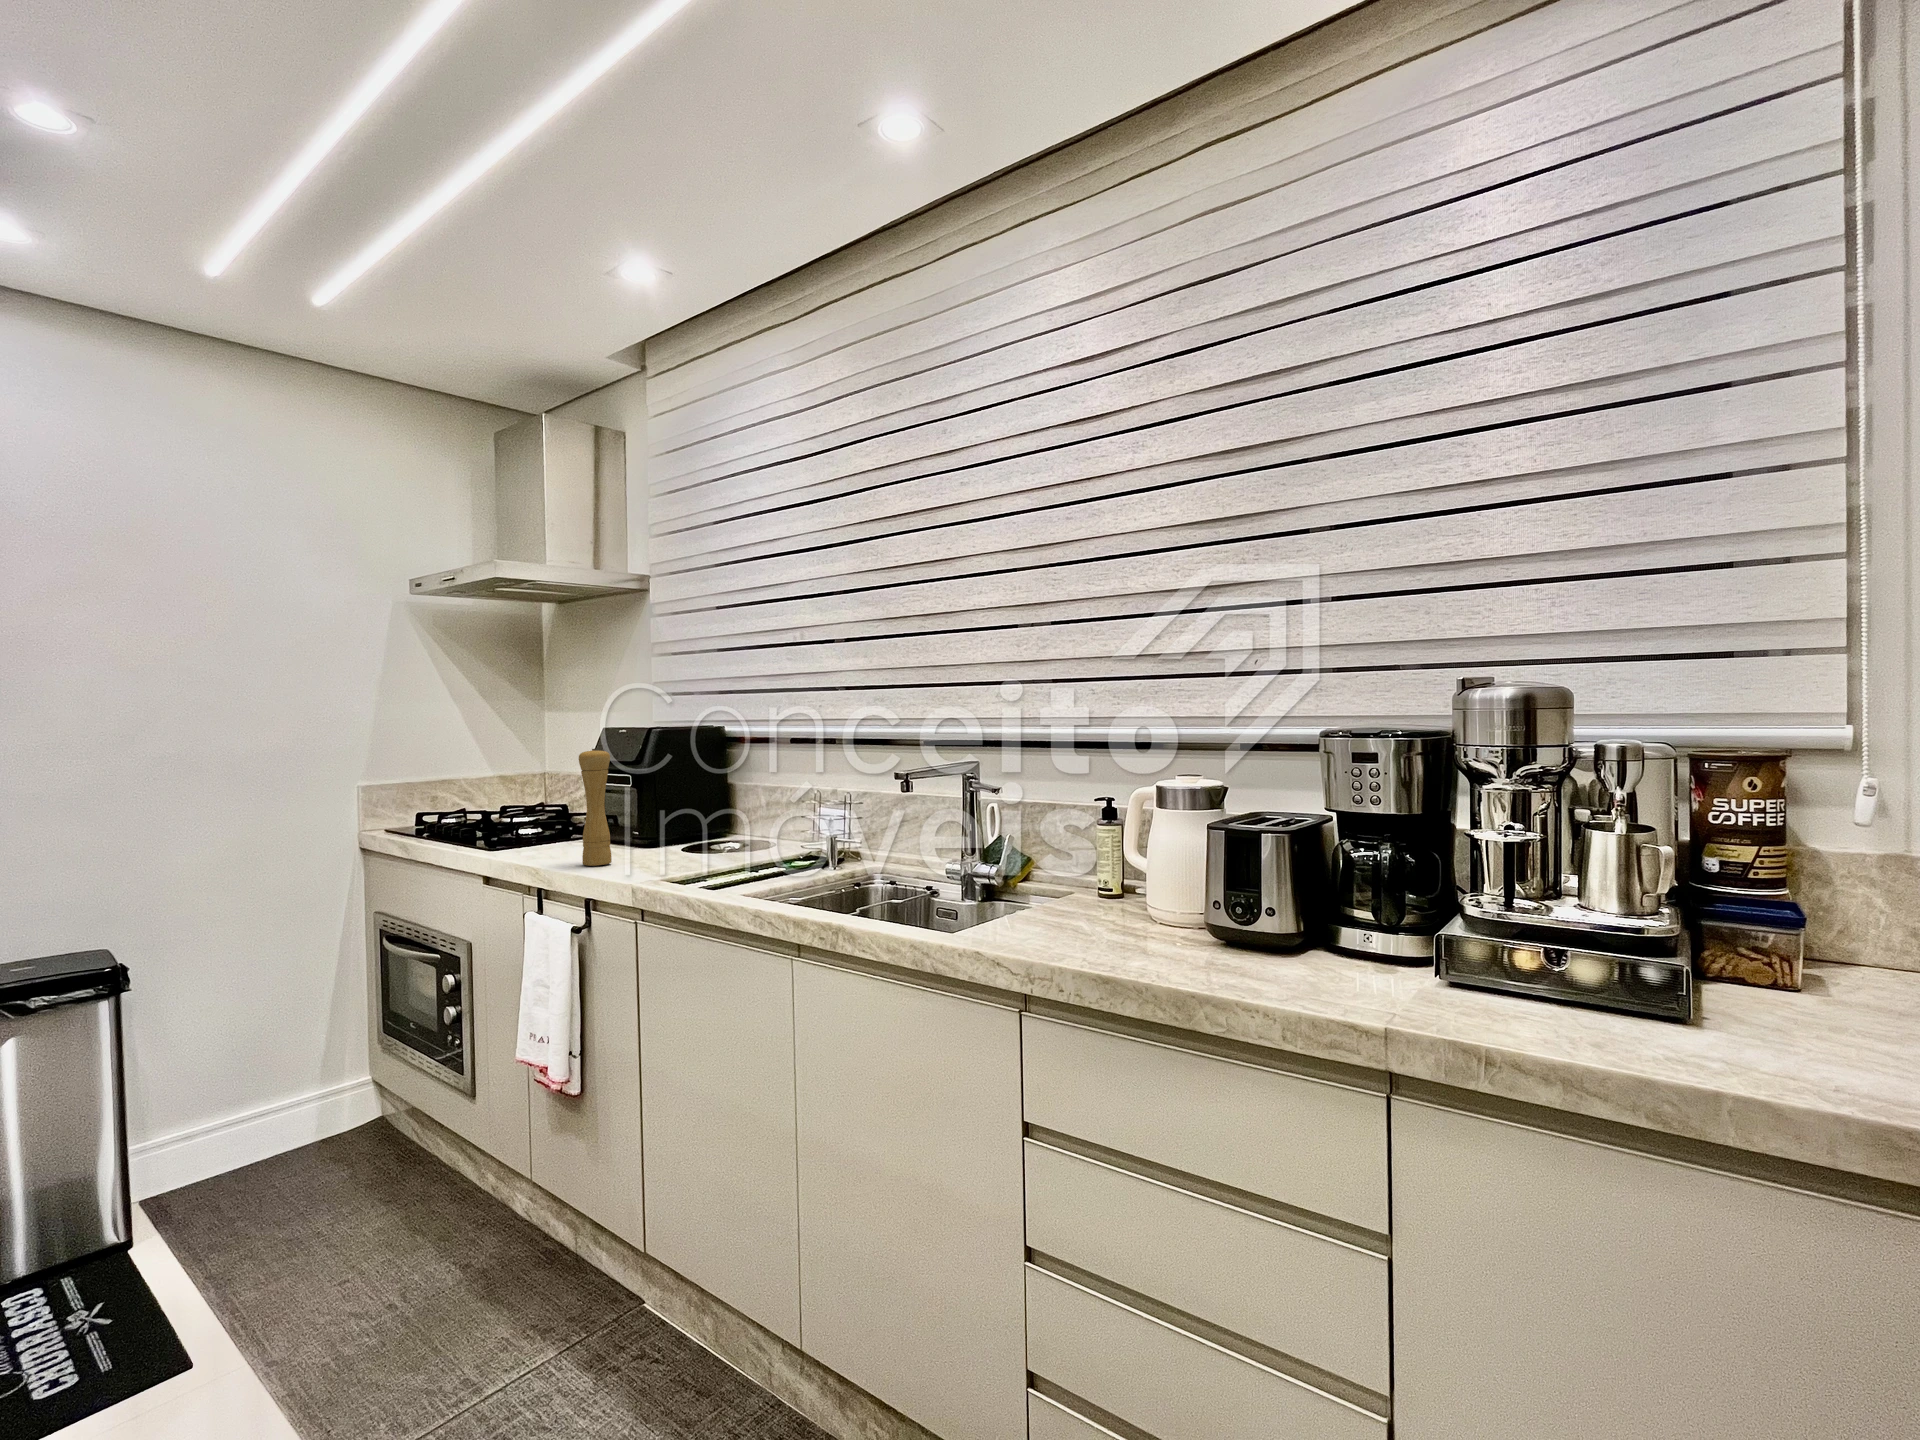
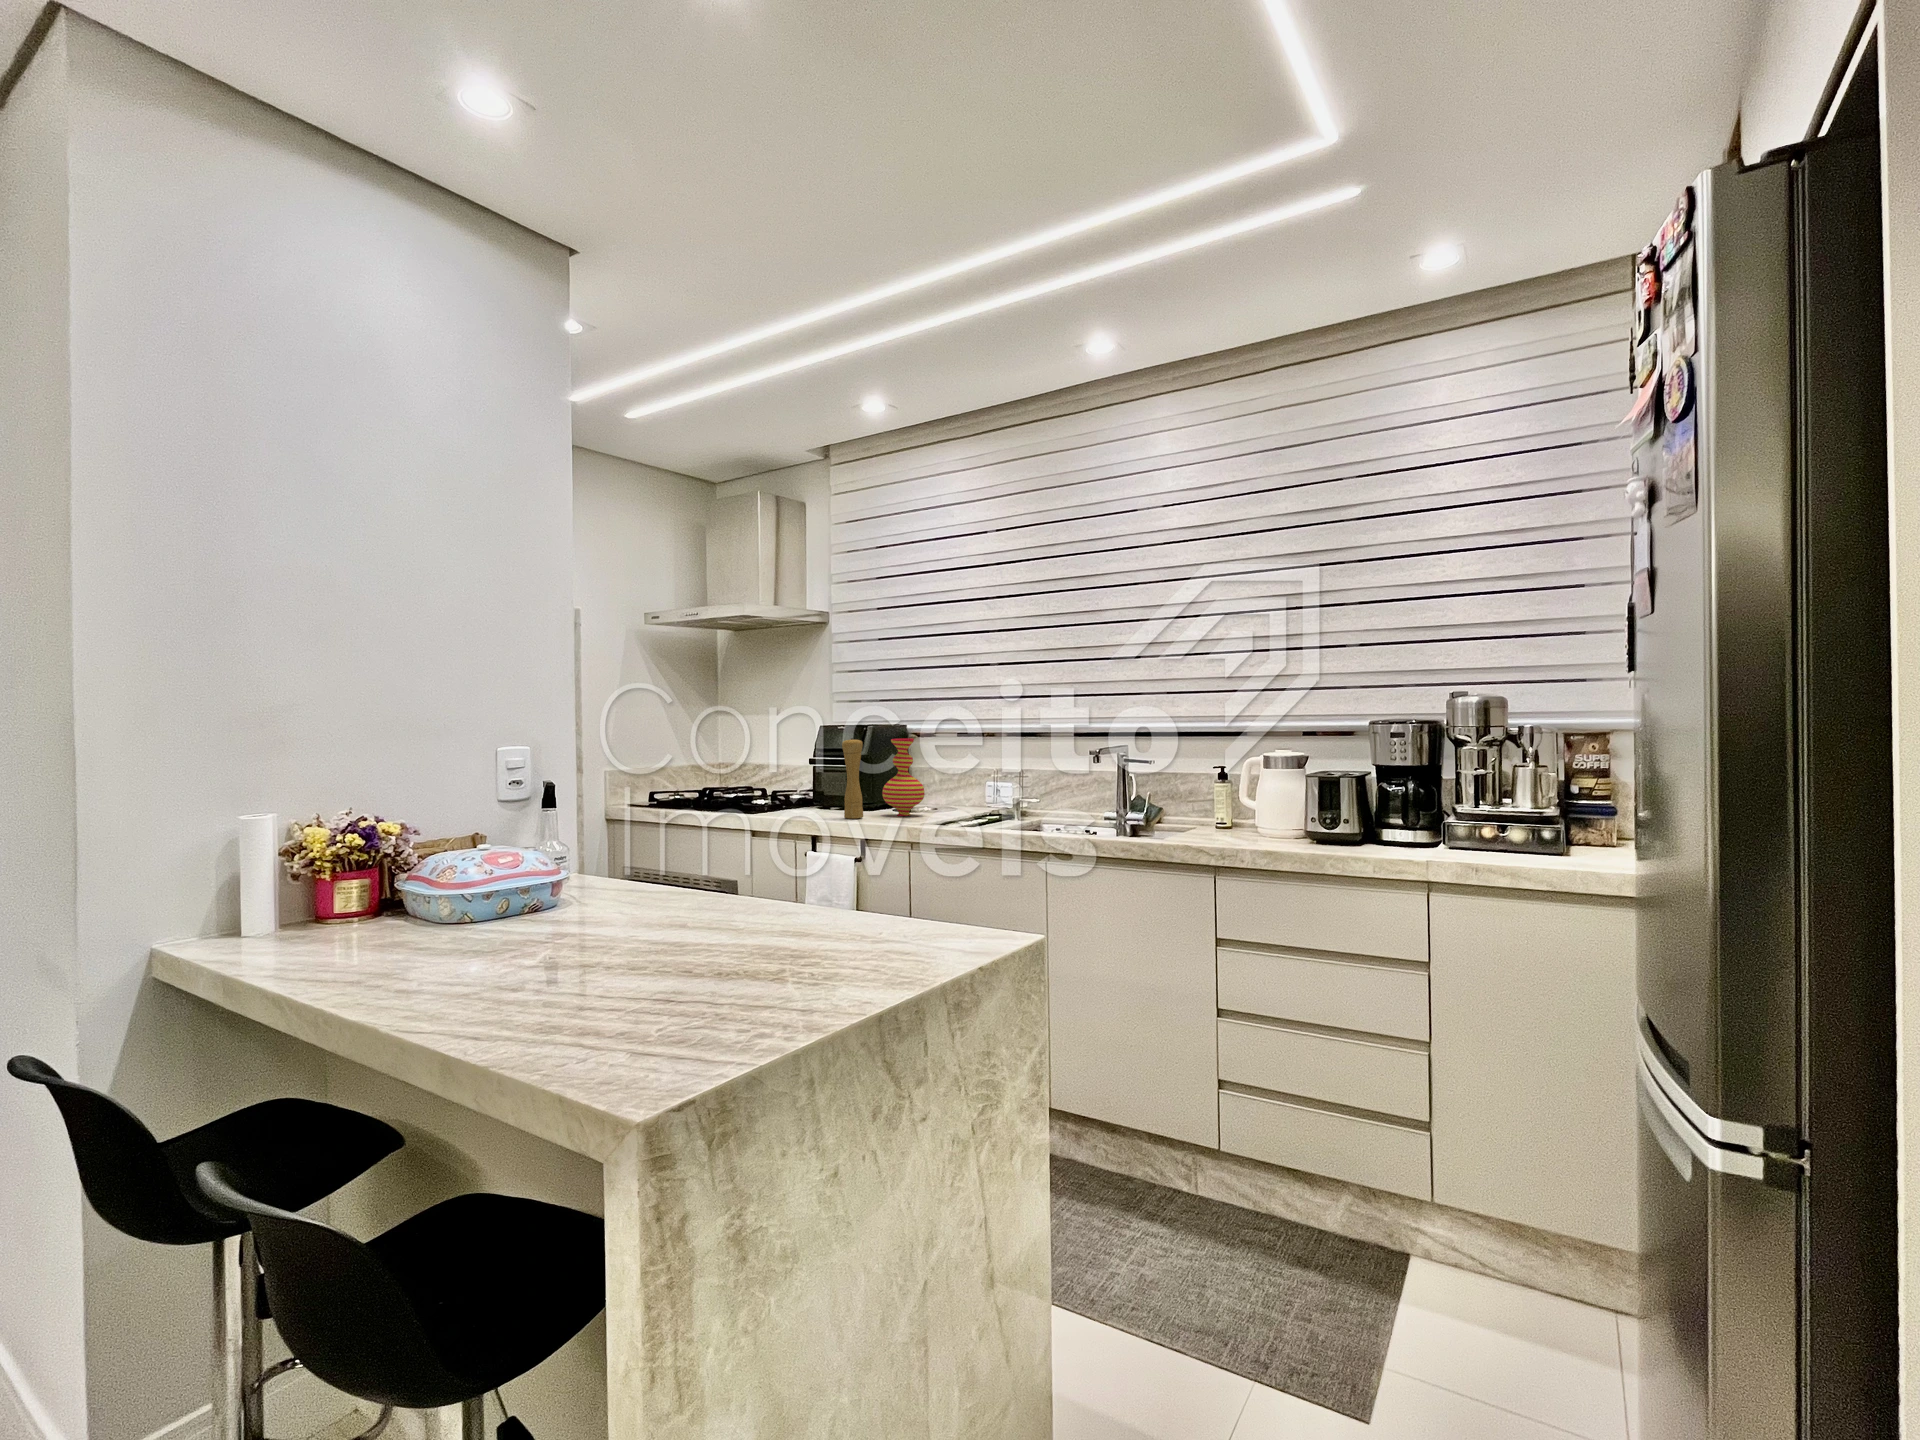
vase: none [653,748,716,859] -> present [882,738,925,816]

